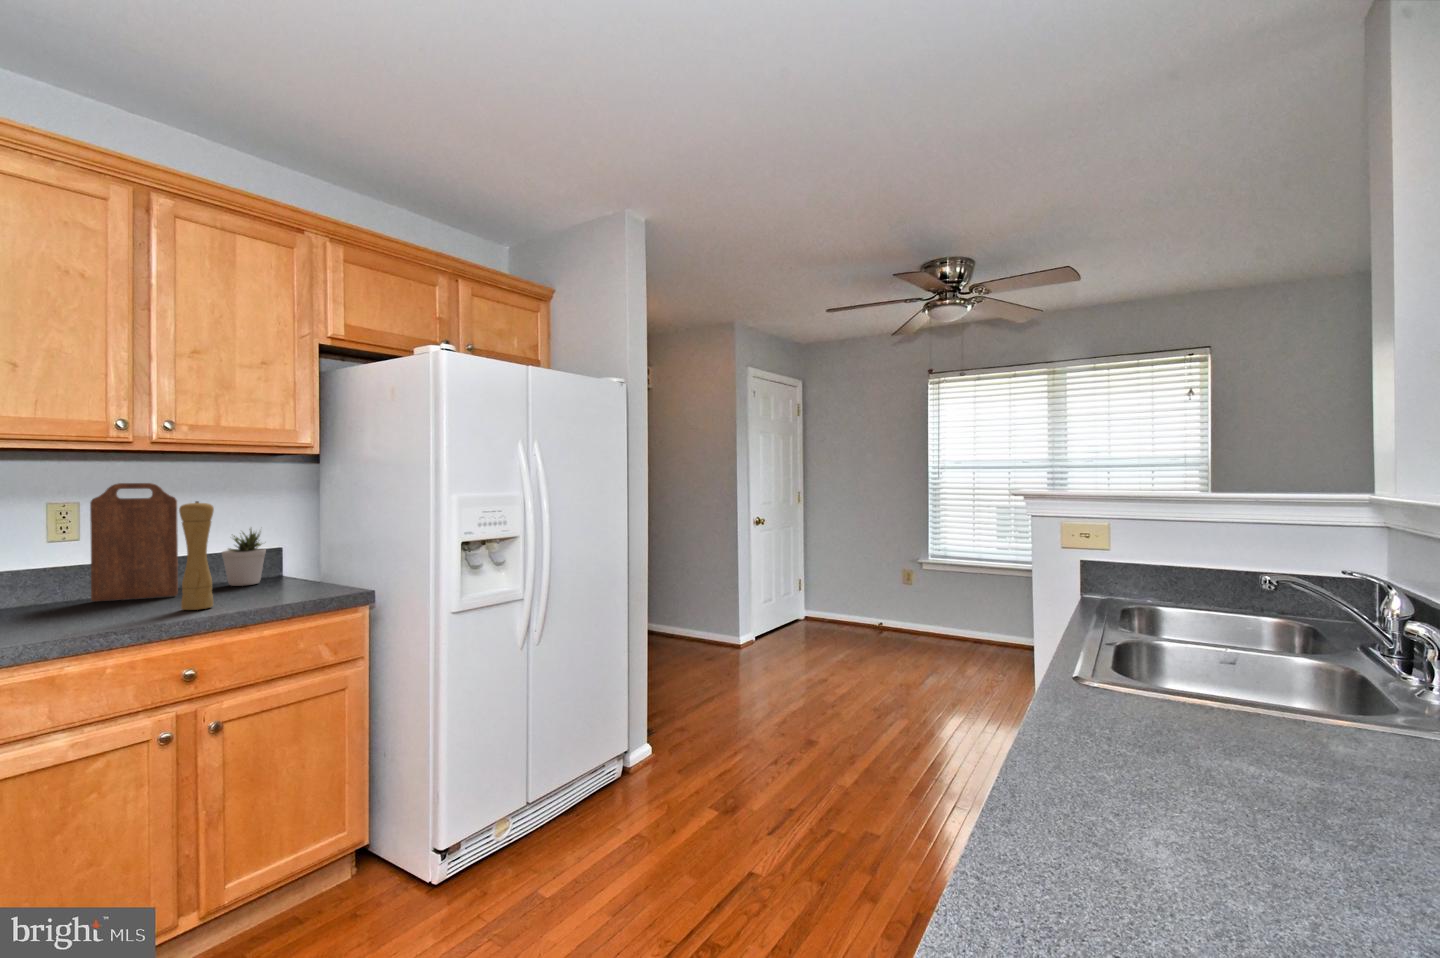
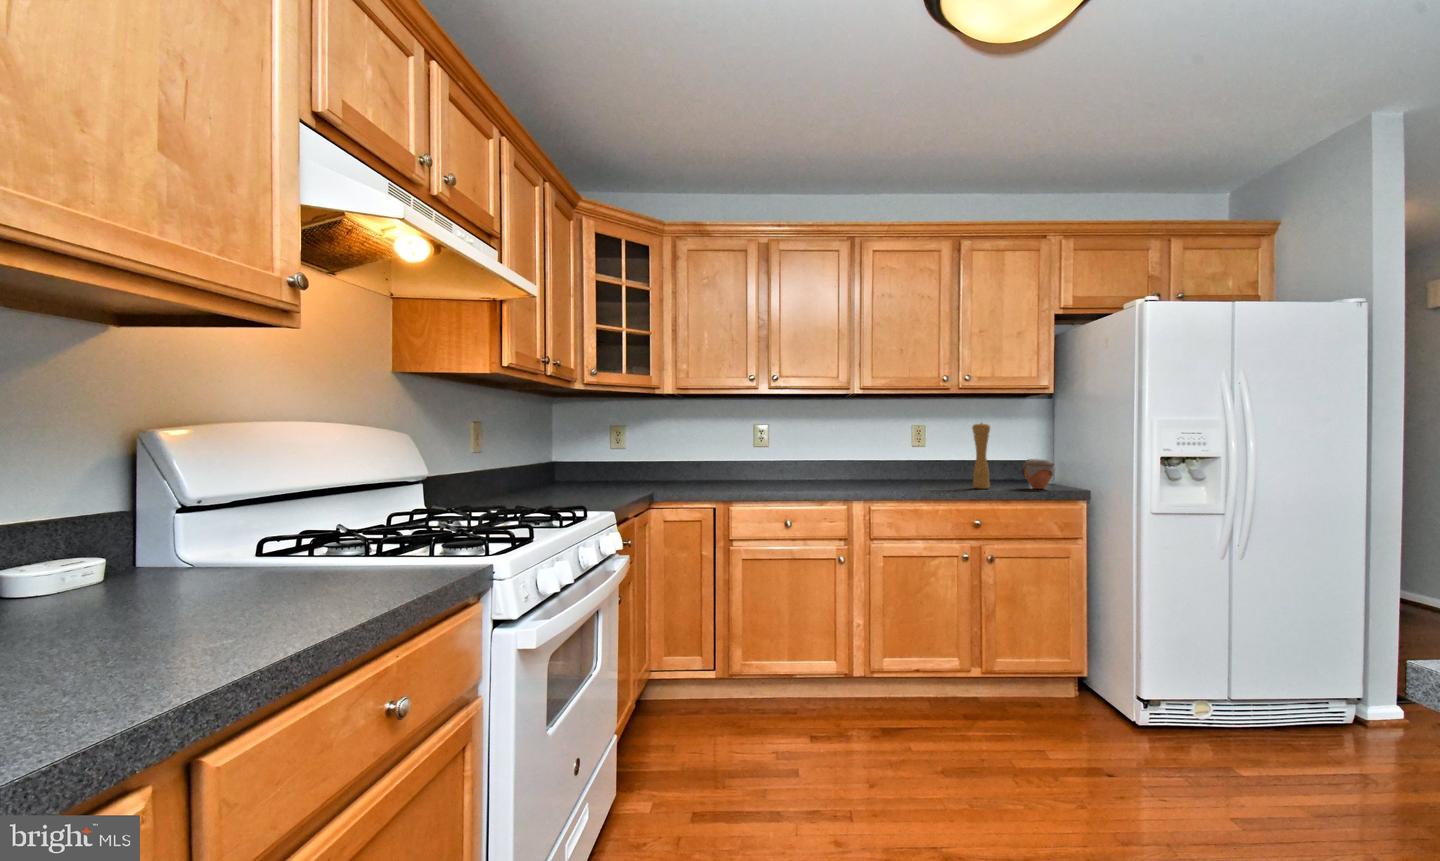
cutting board: present [90,483,178,602] -> none [928,413,970,483]
potted plant: present [222,529,266,586] -> none [993,443,1020,482]
jar: none [269,551,322,597] -> present [1021,459,1055,489]

